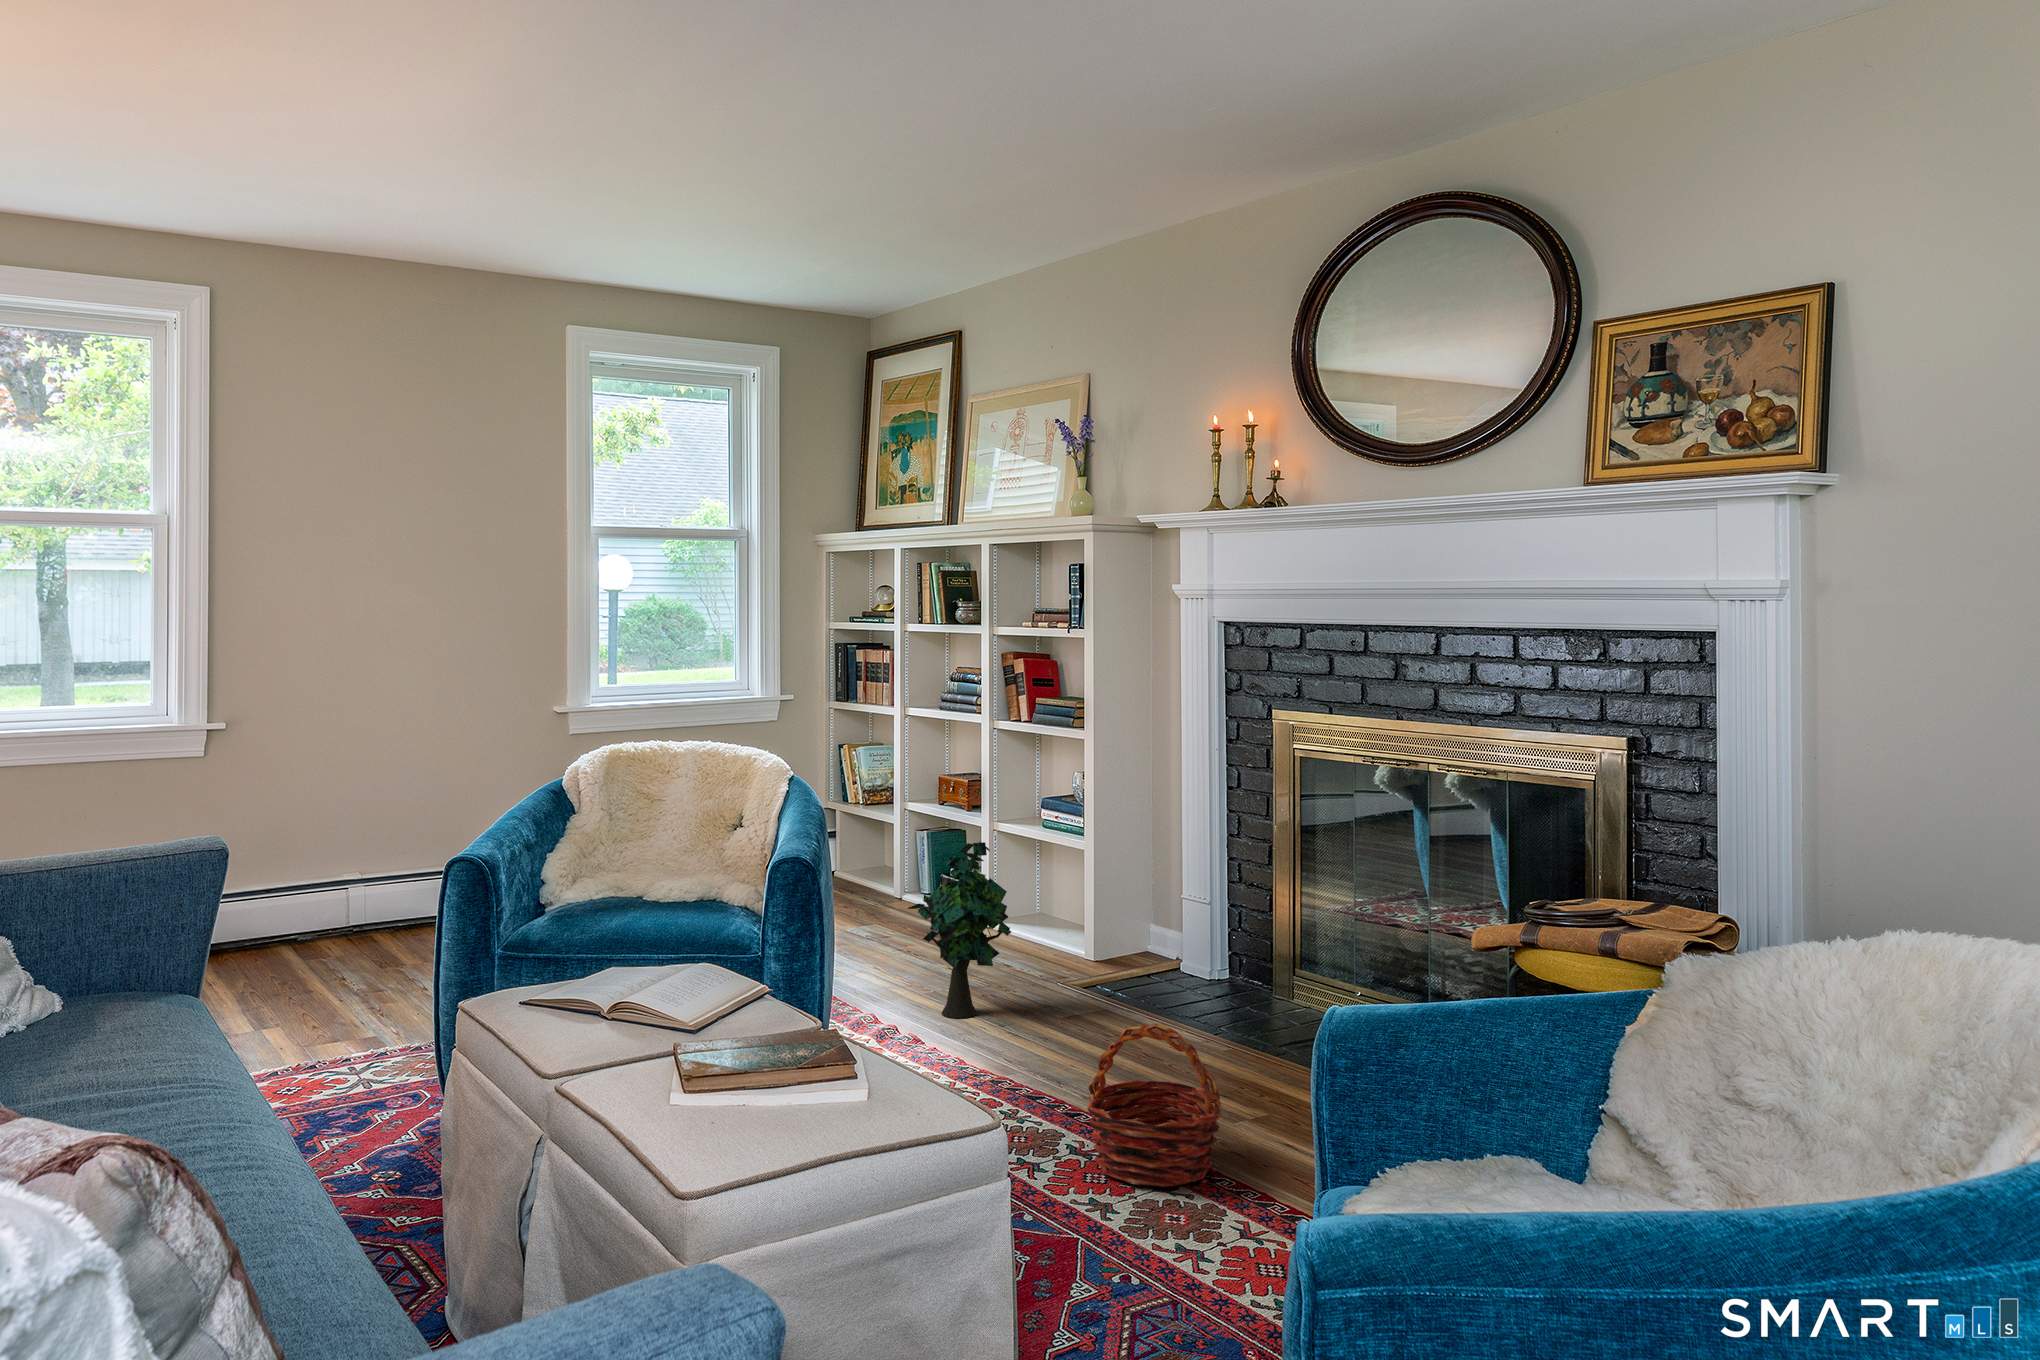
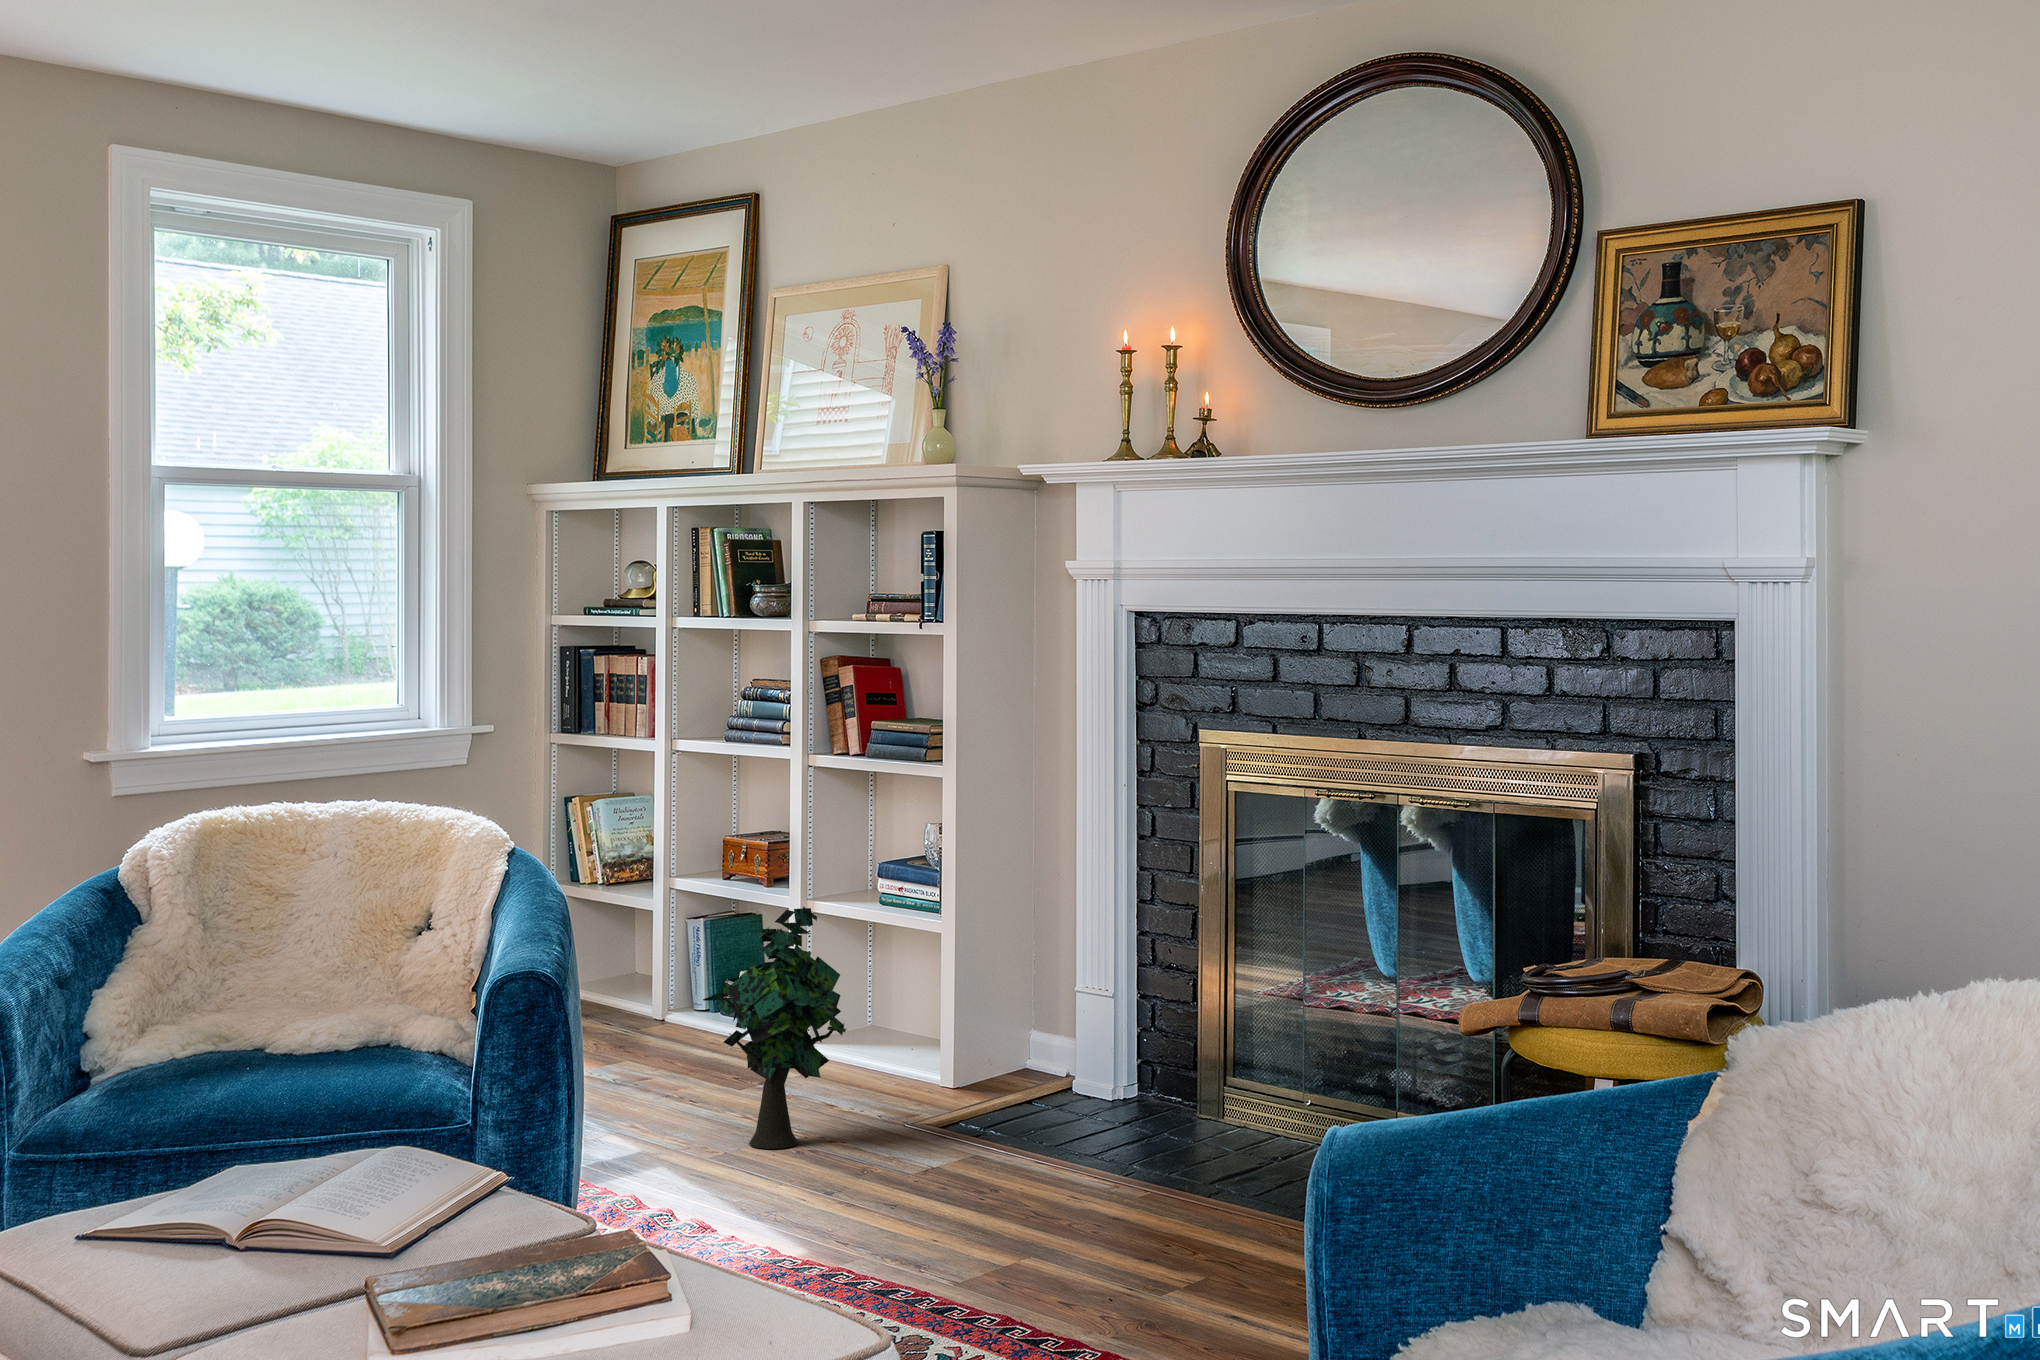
basket: present [1087,1024,1222,1187] -> none [967,1110,1138,1313]

